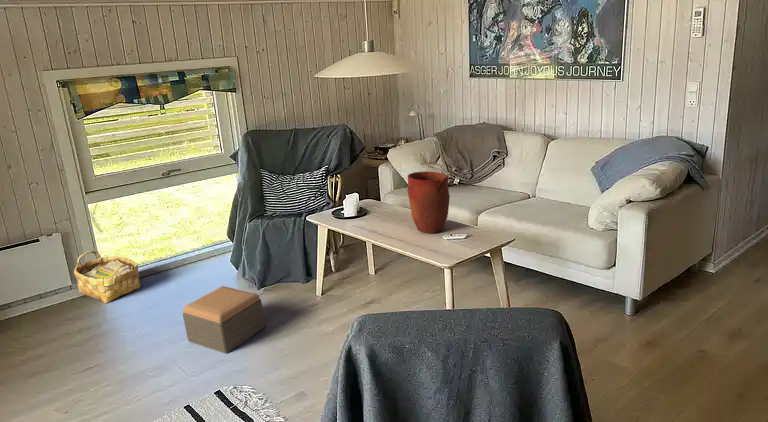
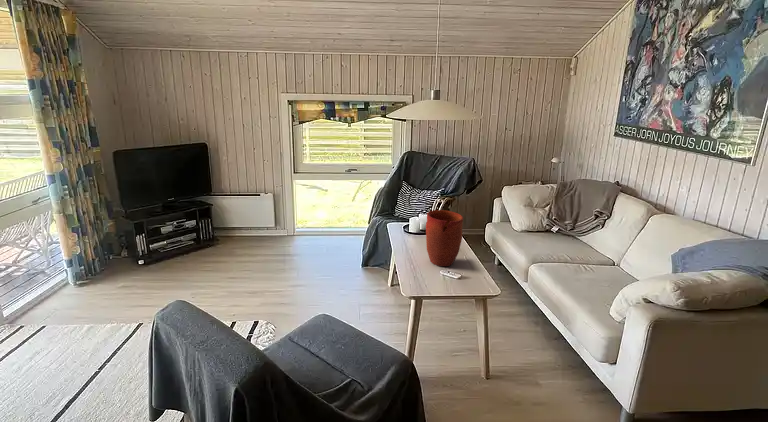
woven basket: present [74,250,141,303] -> none [268,211,303,247]
footstool: present [183,286,265,354] -> none [280,257,328,303]

